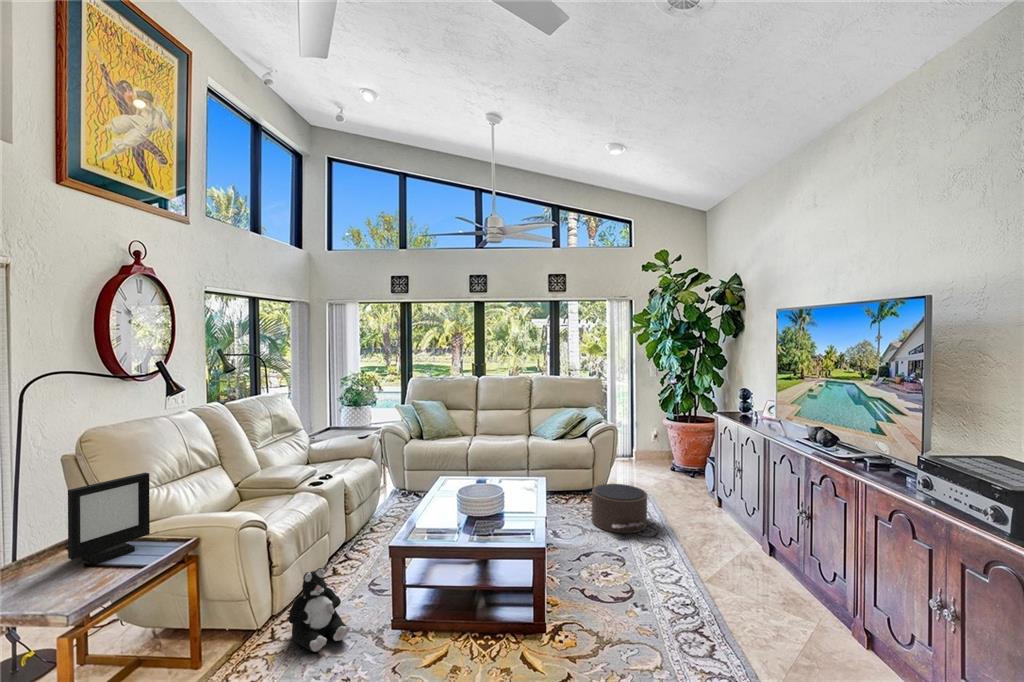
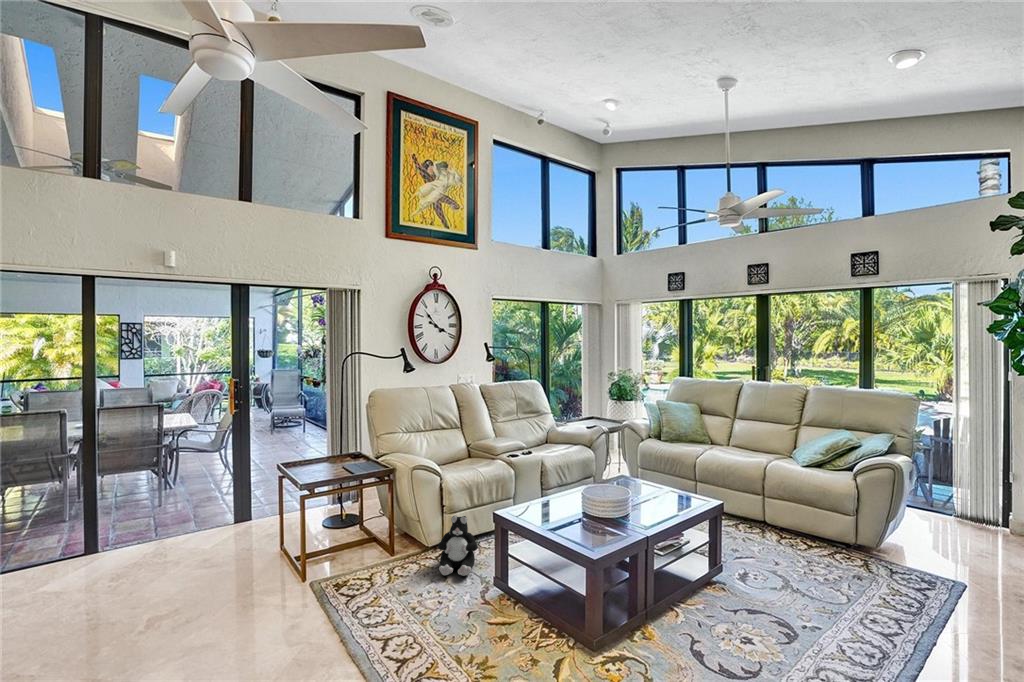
picture frame: present [68,473,150,564] -> none [332,419,374,467]
pouf: present [587,484,647,533] -> none [811,541,906,623]

